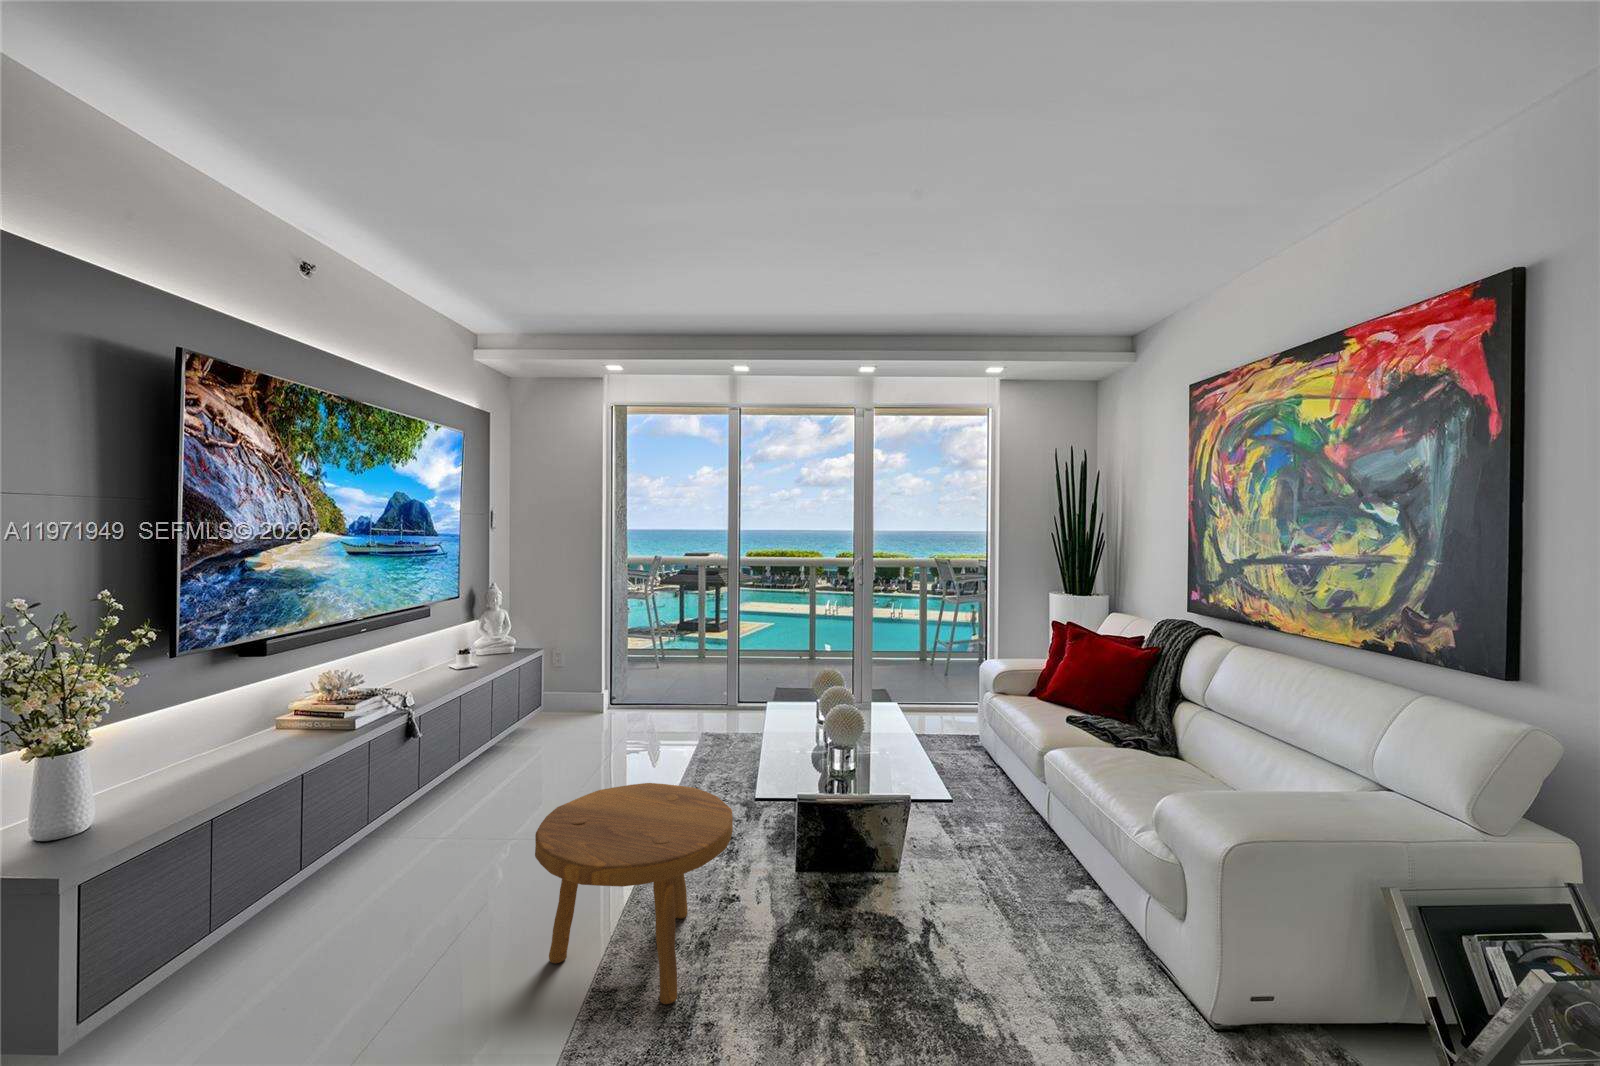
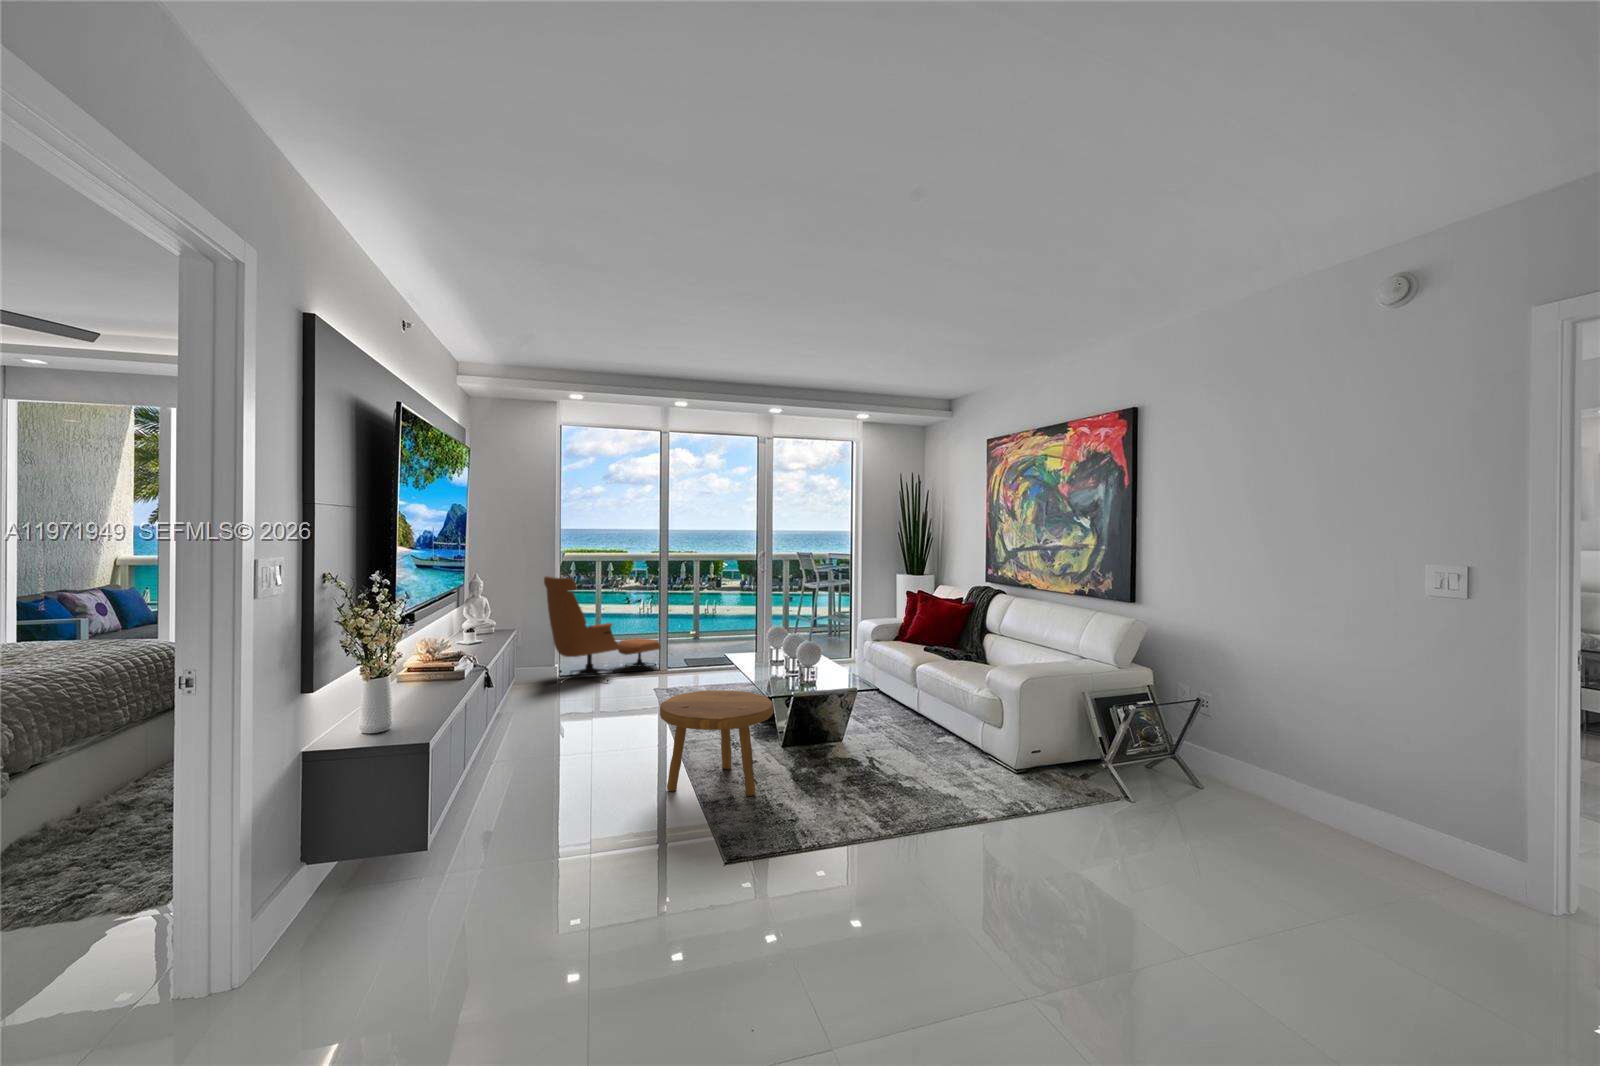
lounge chair: none [584,584,735,720] -> present [544,576,661,683]

